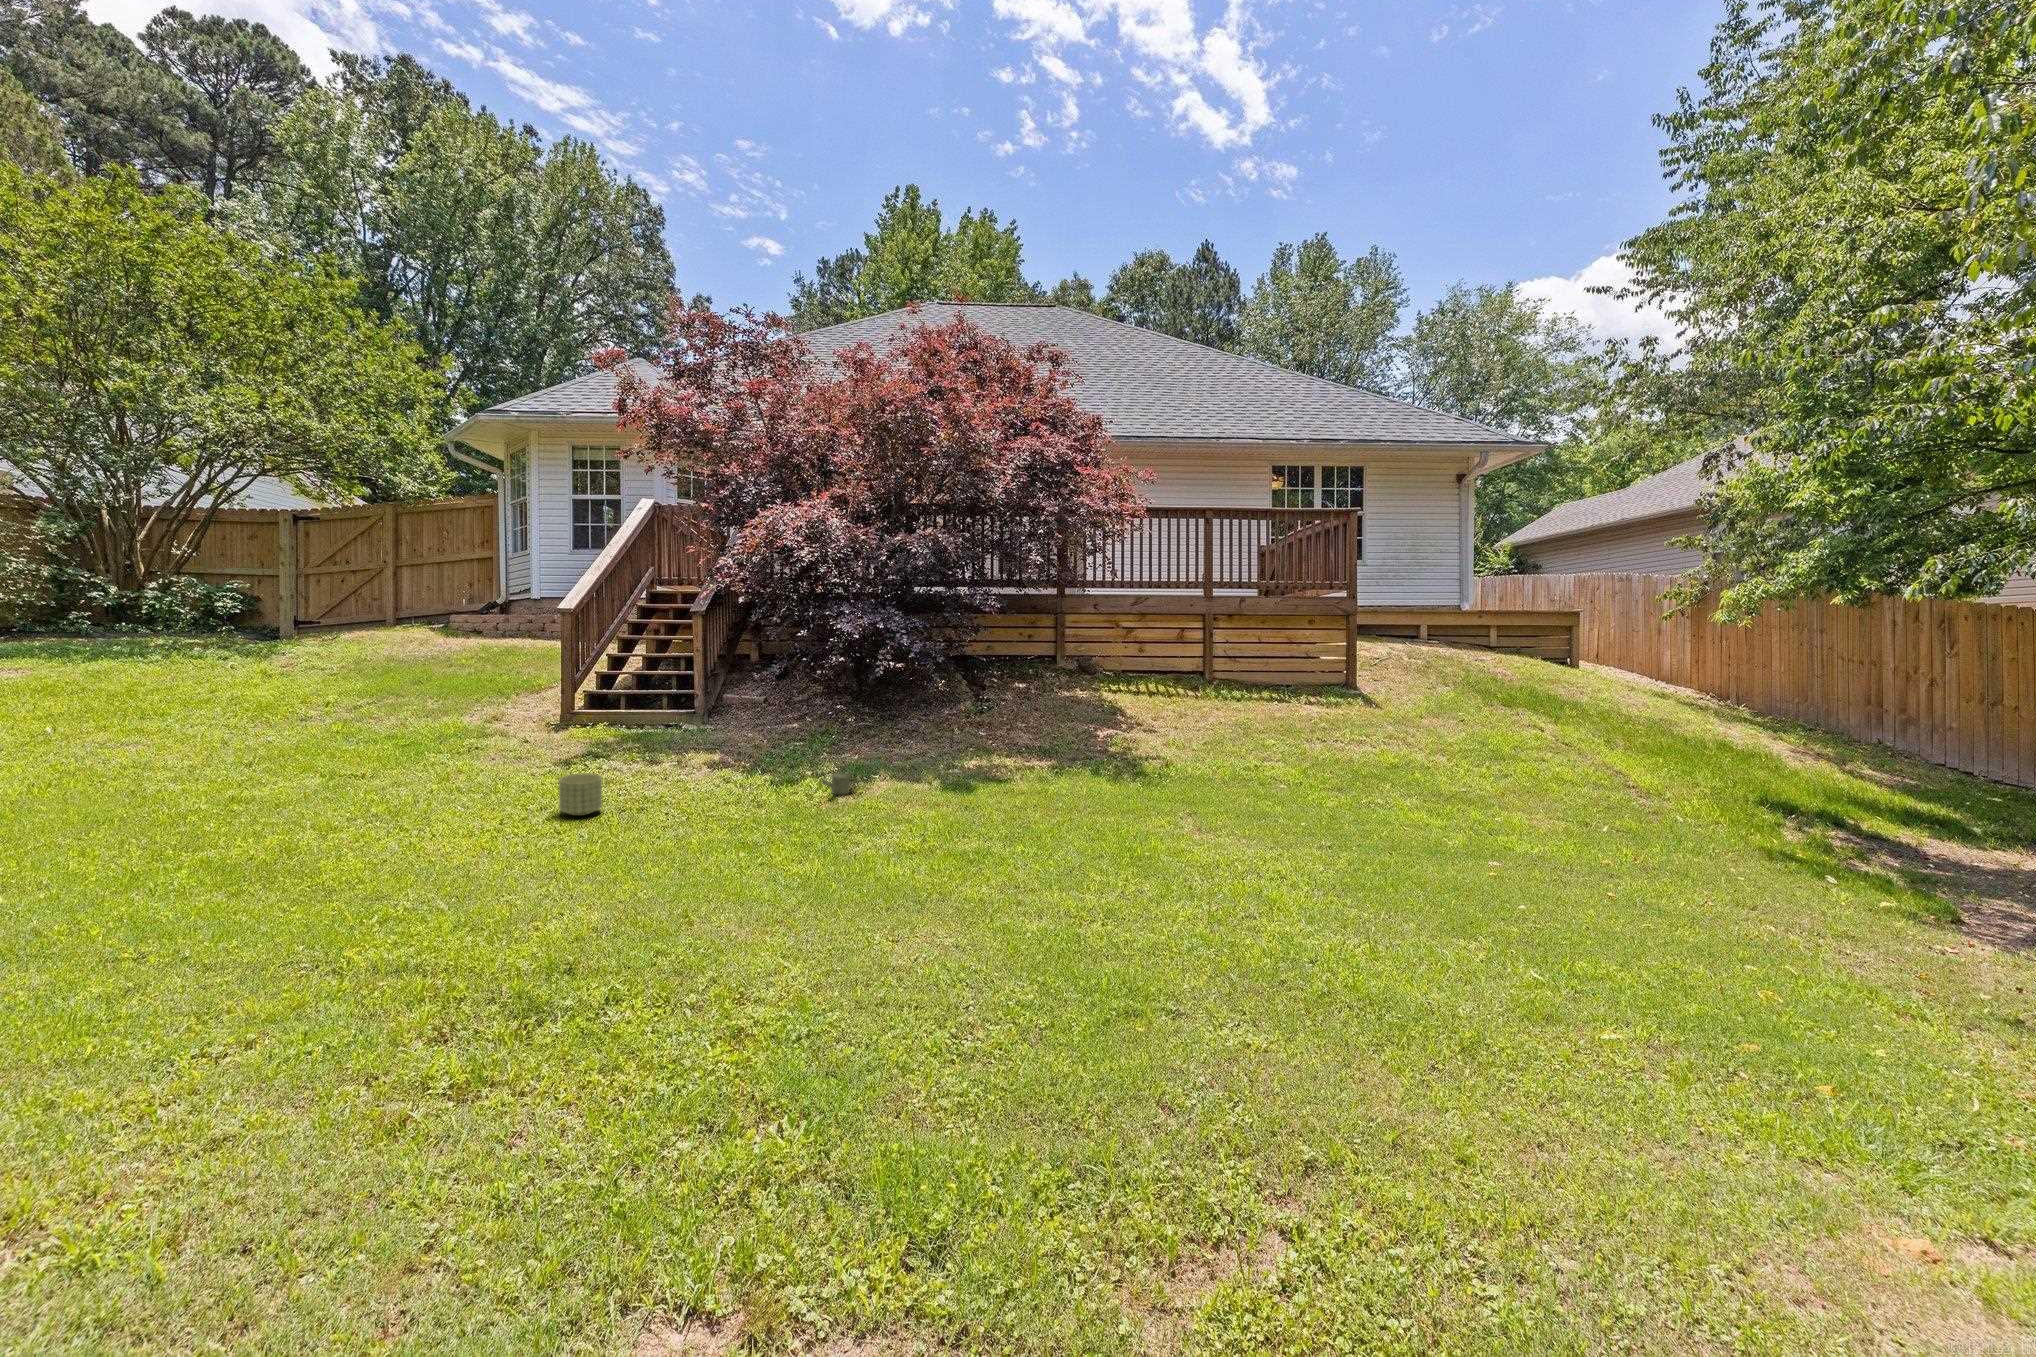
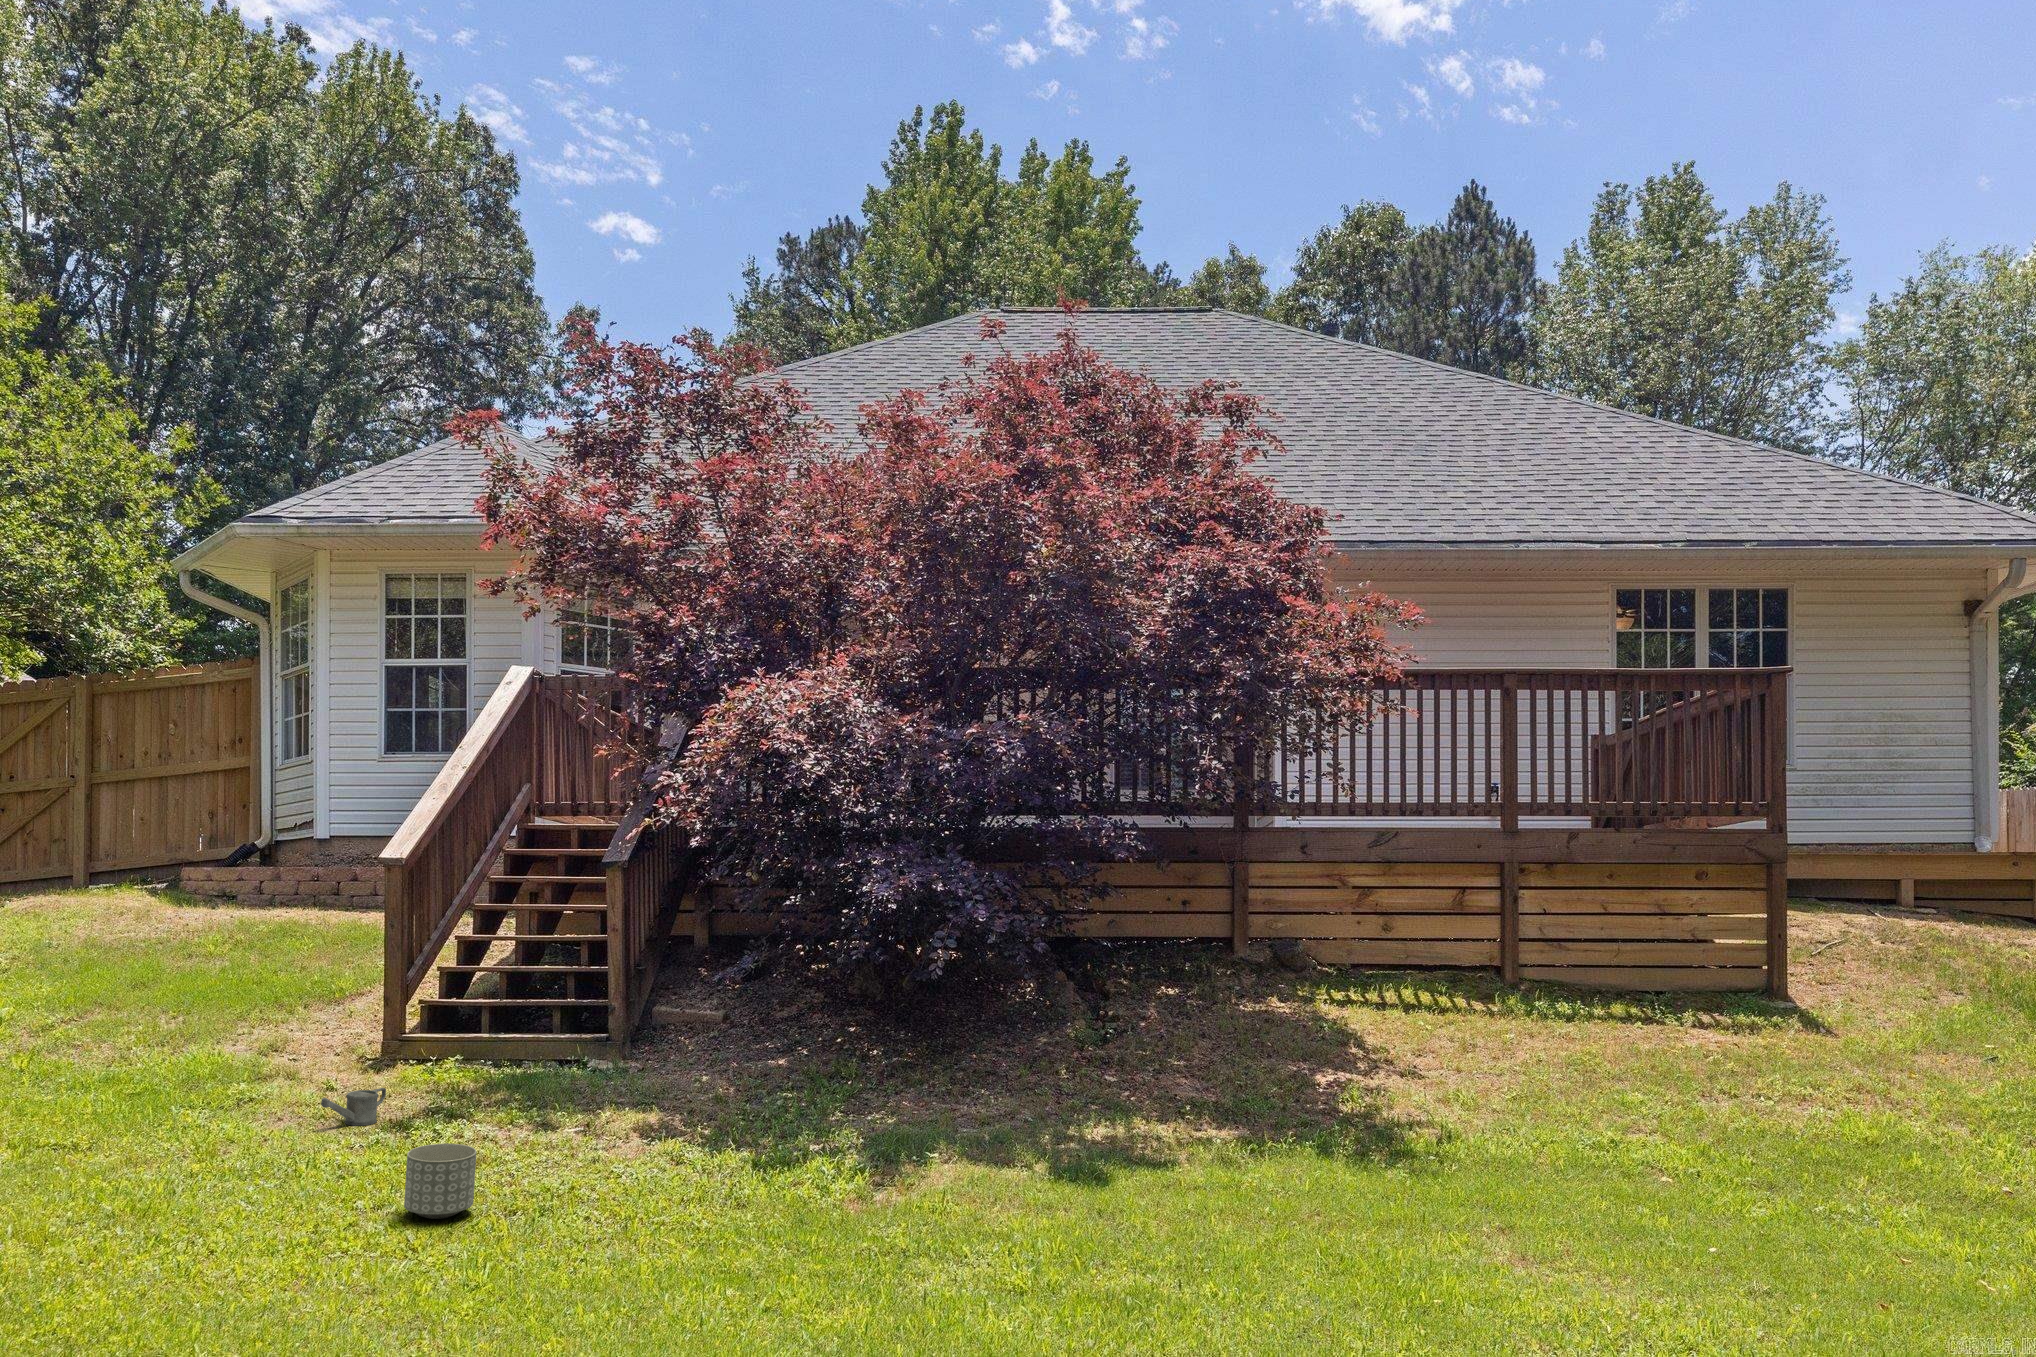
watering can: present [822,772,851,795] -> present [321,1088,386,1126]

